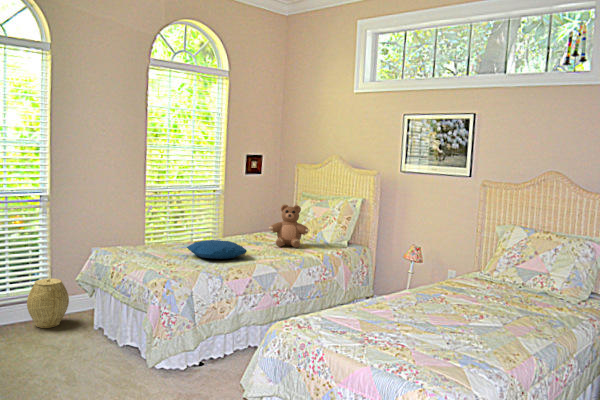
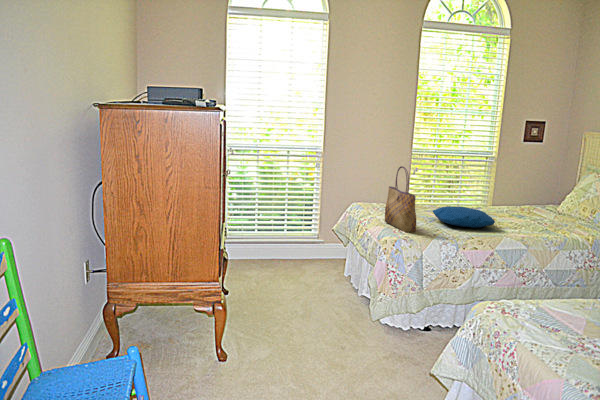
teddy bear: present [269,205,309,248] -> none [532,176,585,227]
tote bag: none [144,206,182,272] -> present [385,166,416,232]
woven basket: present [27,279,69,328] -> none [298,224,330,266]

